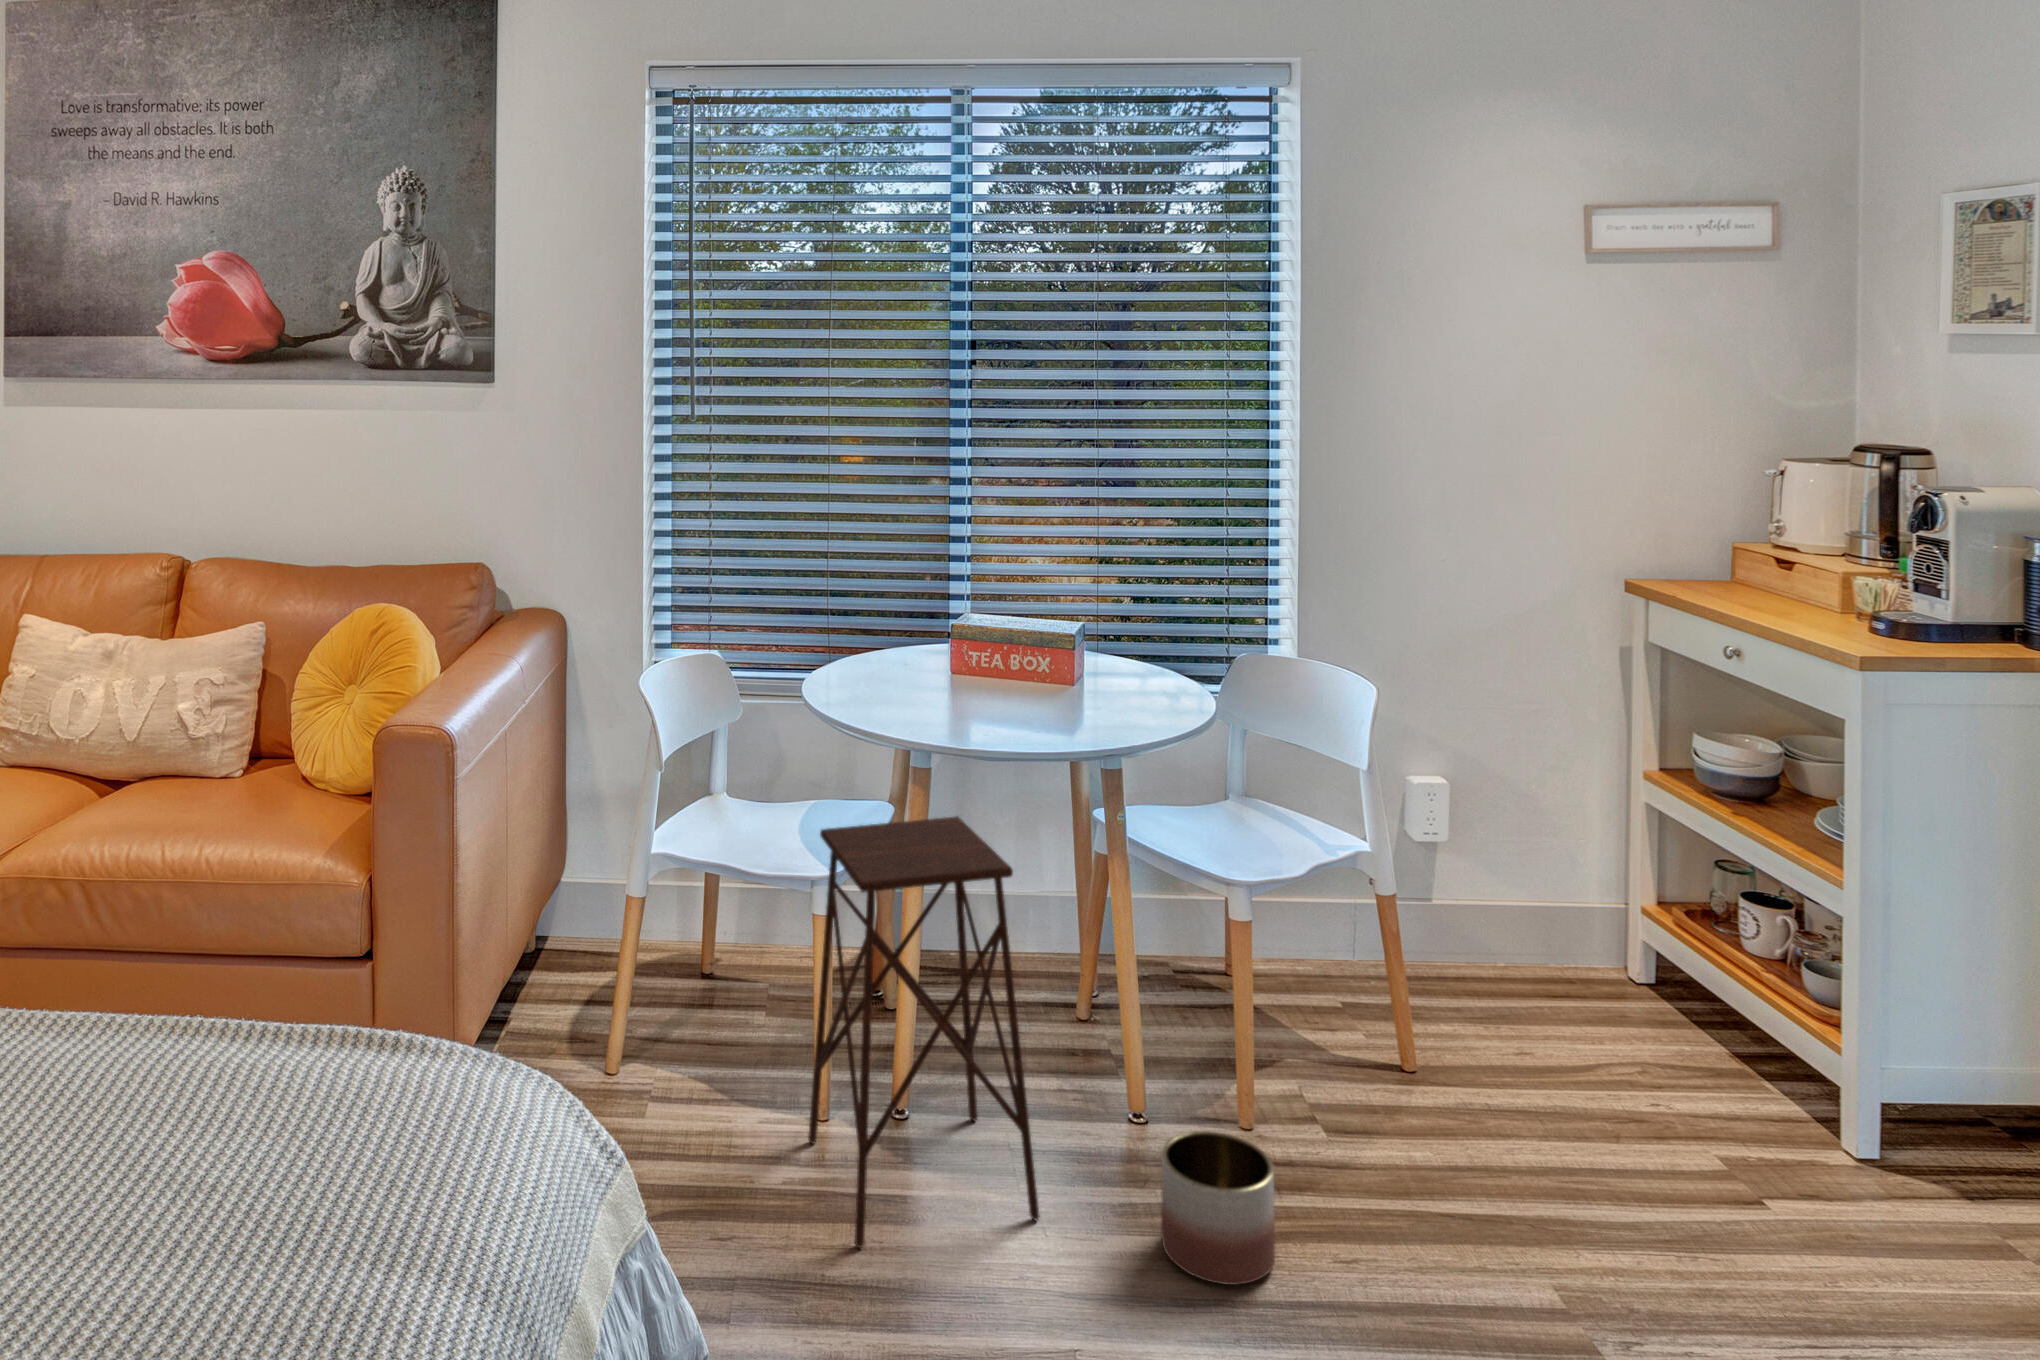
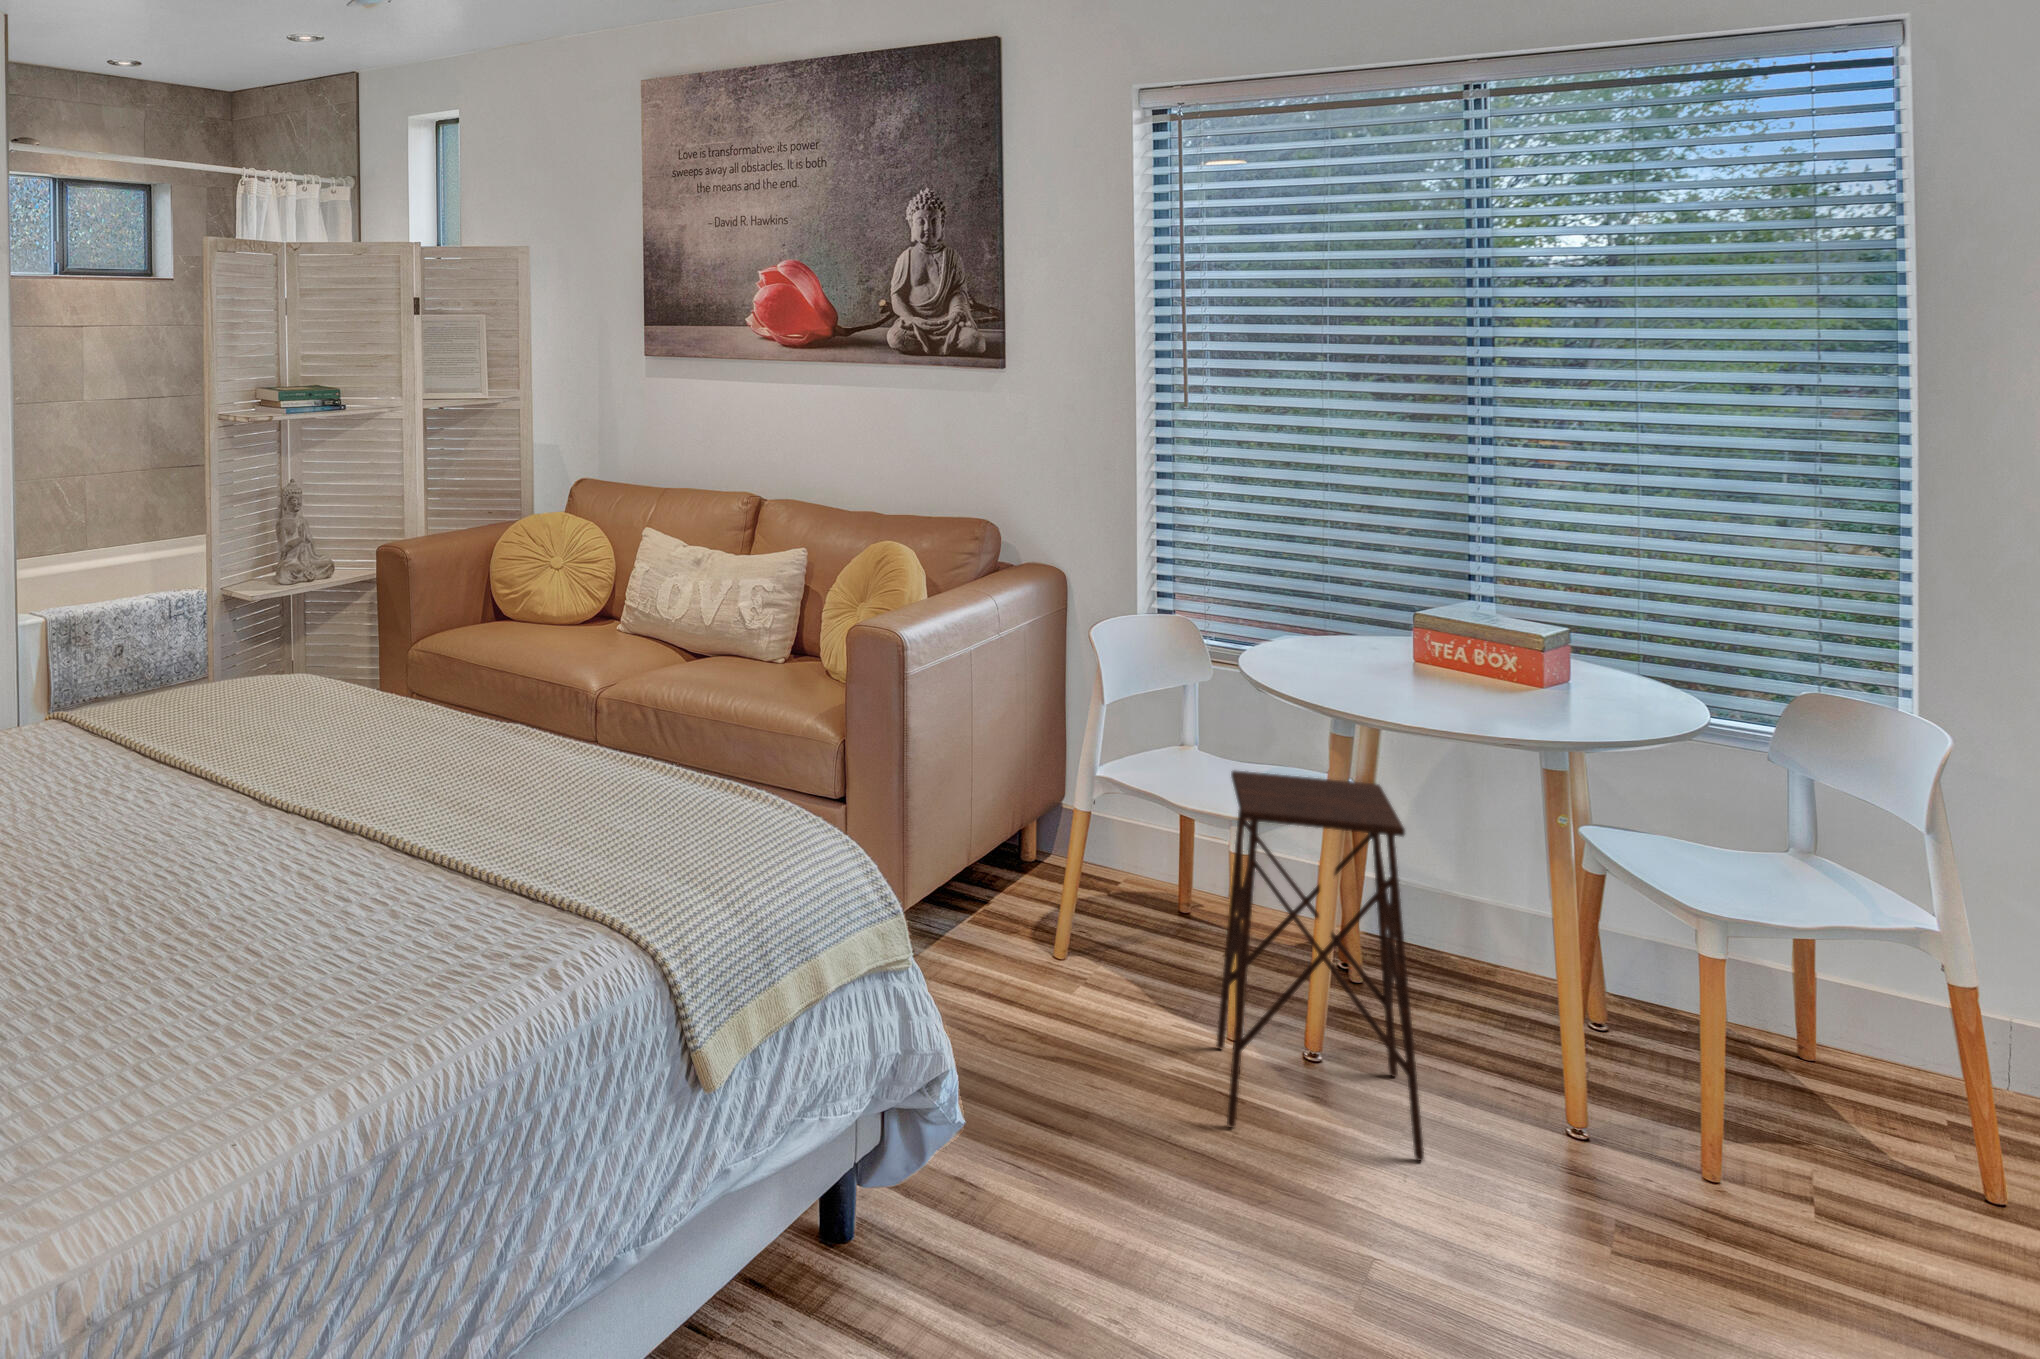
planter: present [1161,1131,1275,1285] -> none [1549,1121,1682,1273]

